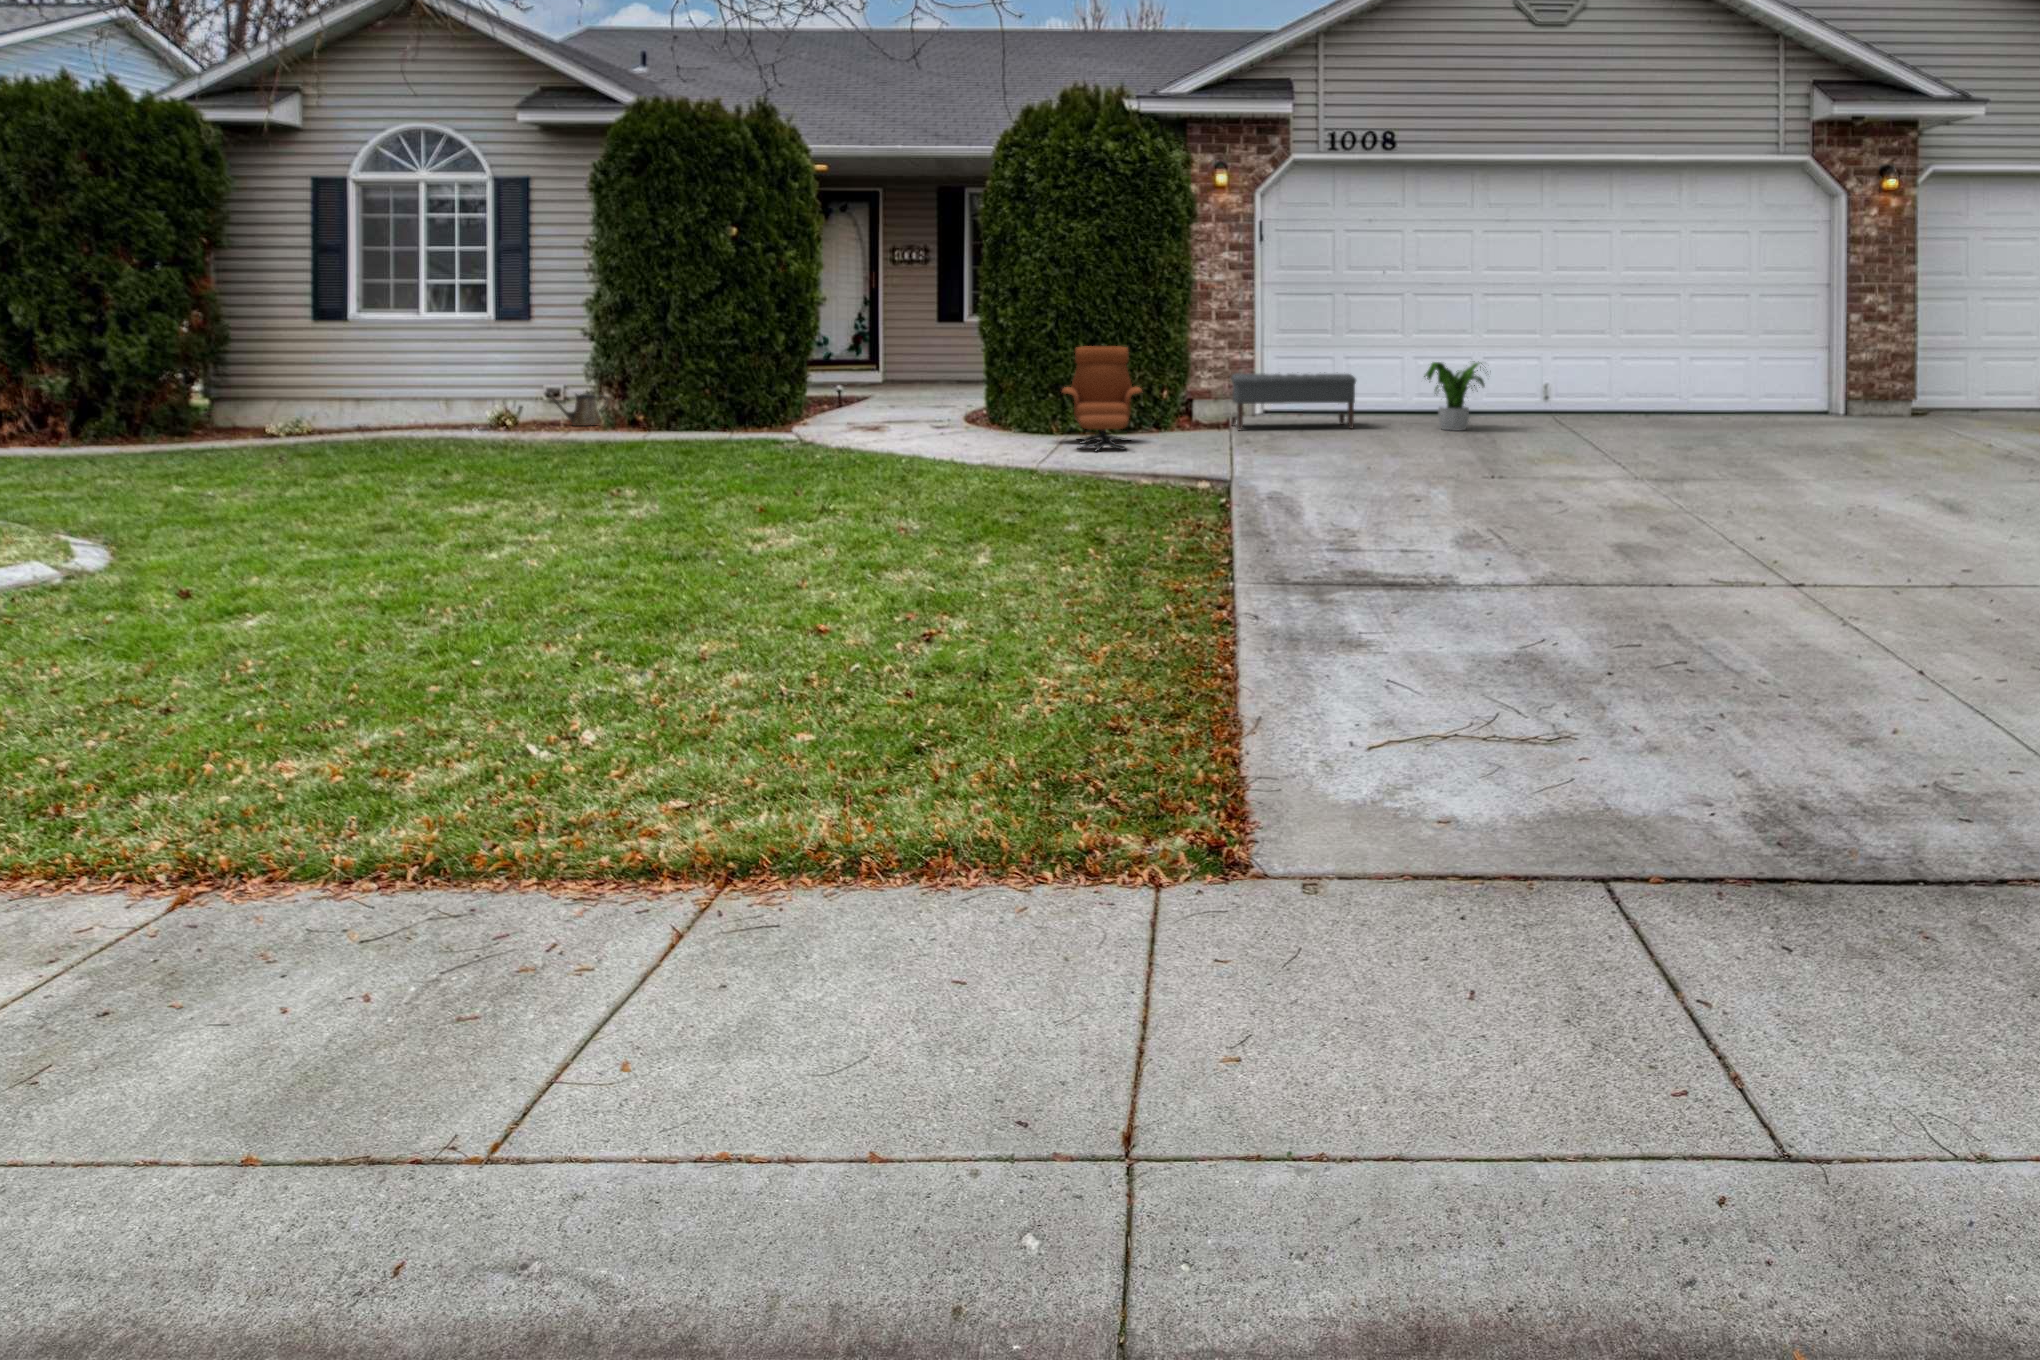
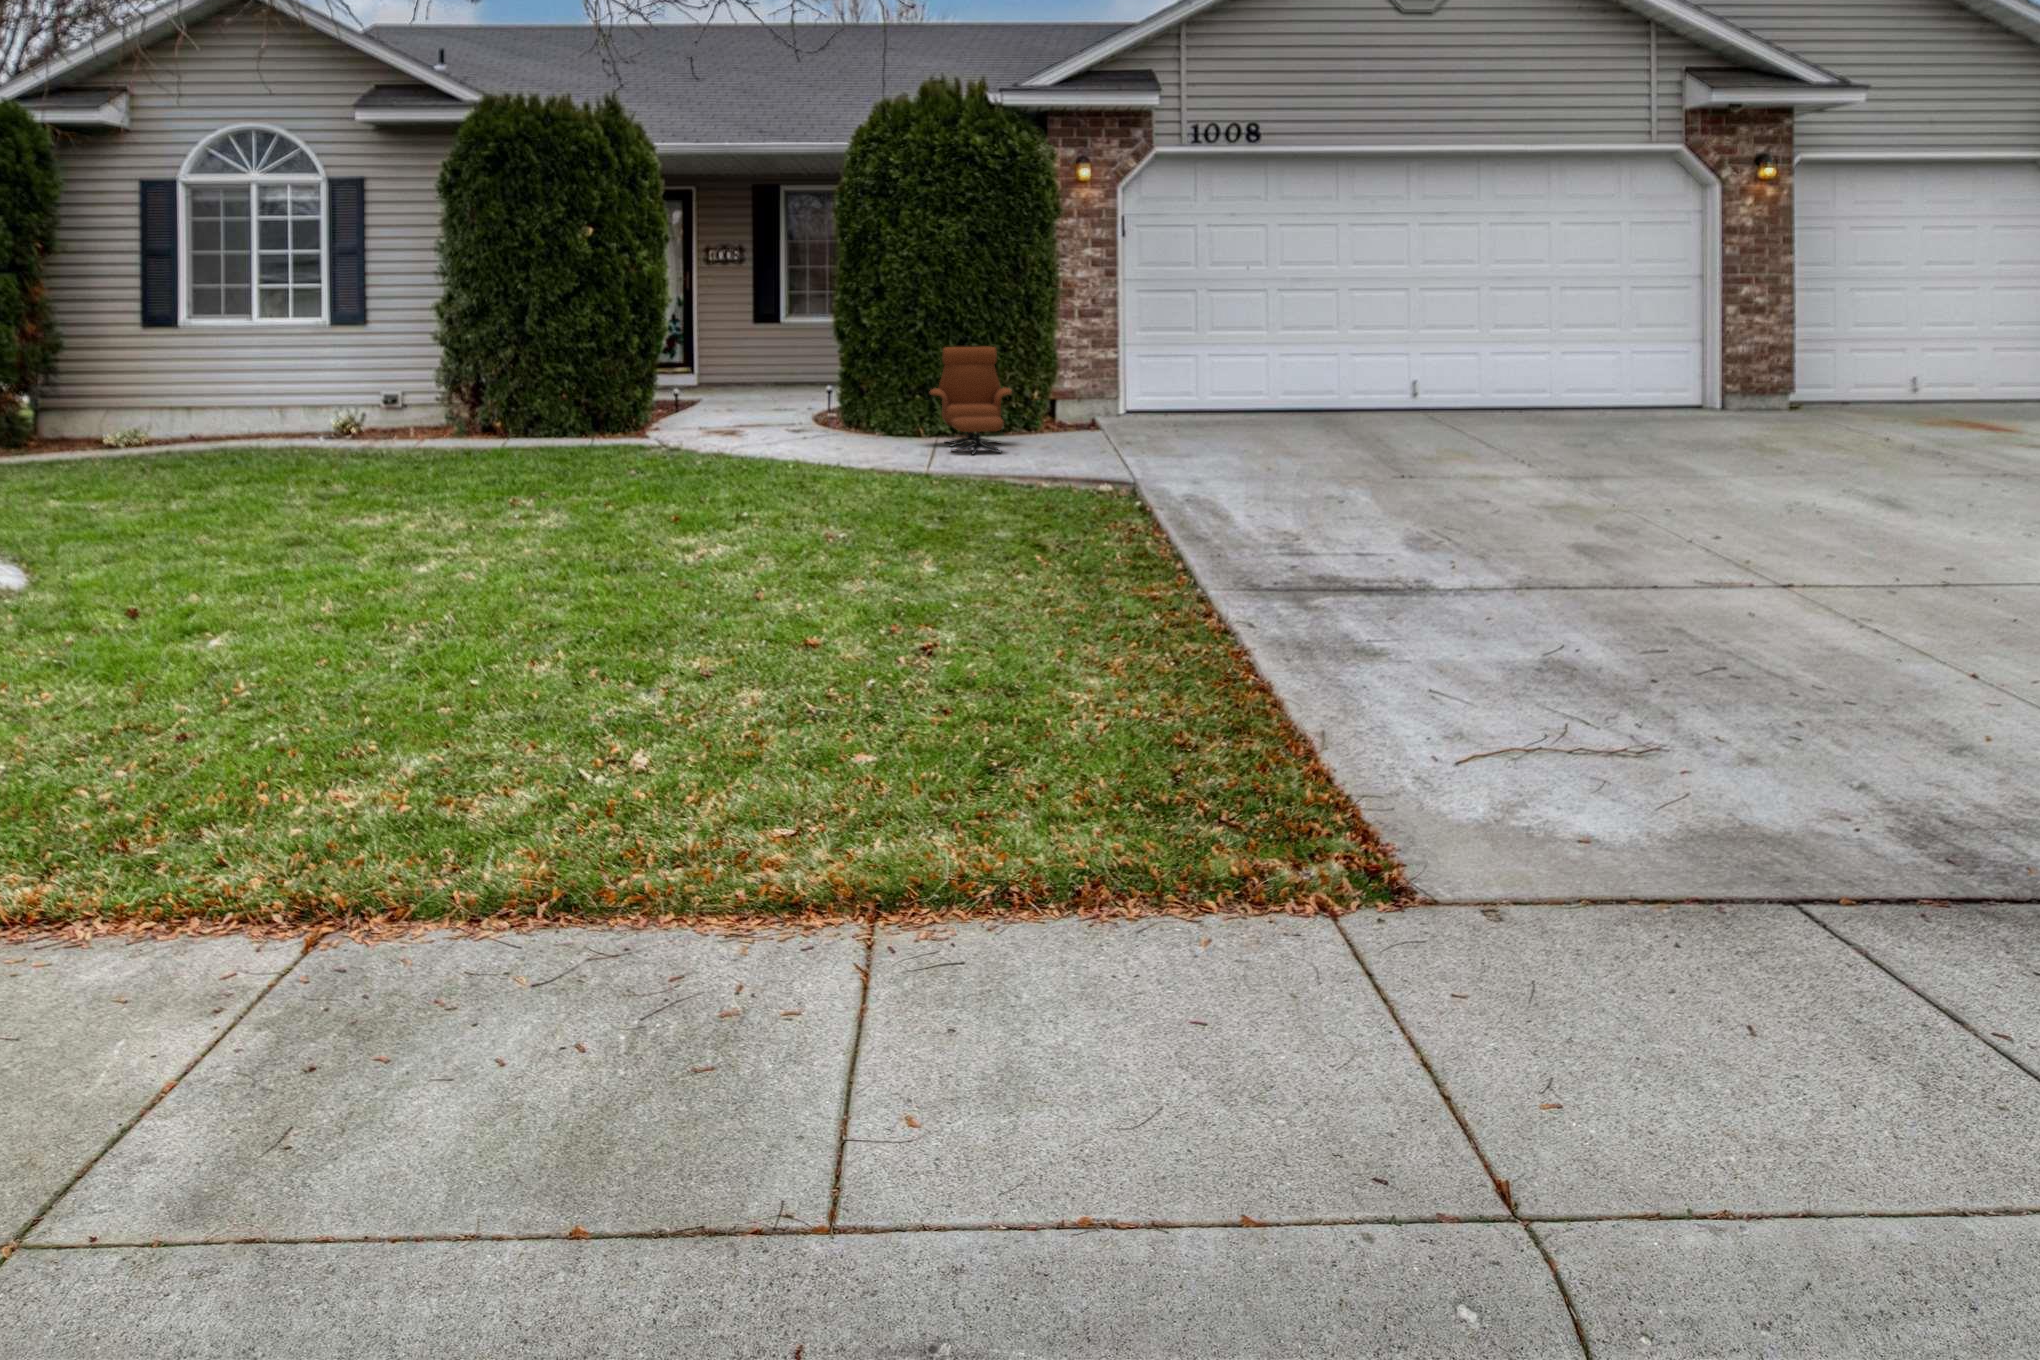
potted plant: present [1424,362,1488,431] -> none [1285,358,1362,430]
bench: present [1231,373,1356,430] -> none [1090,371,1223,432]
watering can: present [547,393,600,426] -> none [393,398,456,433]

